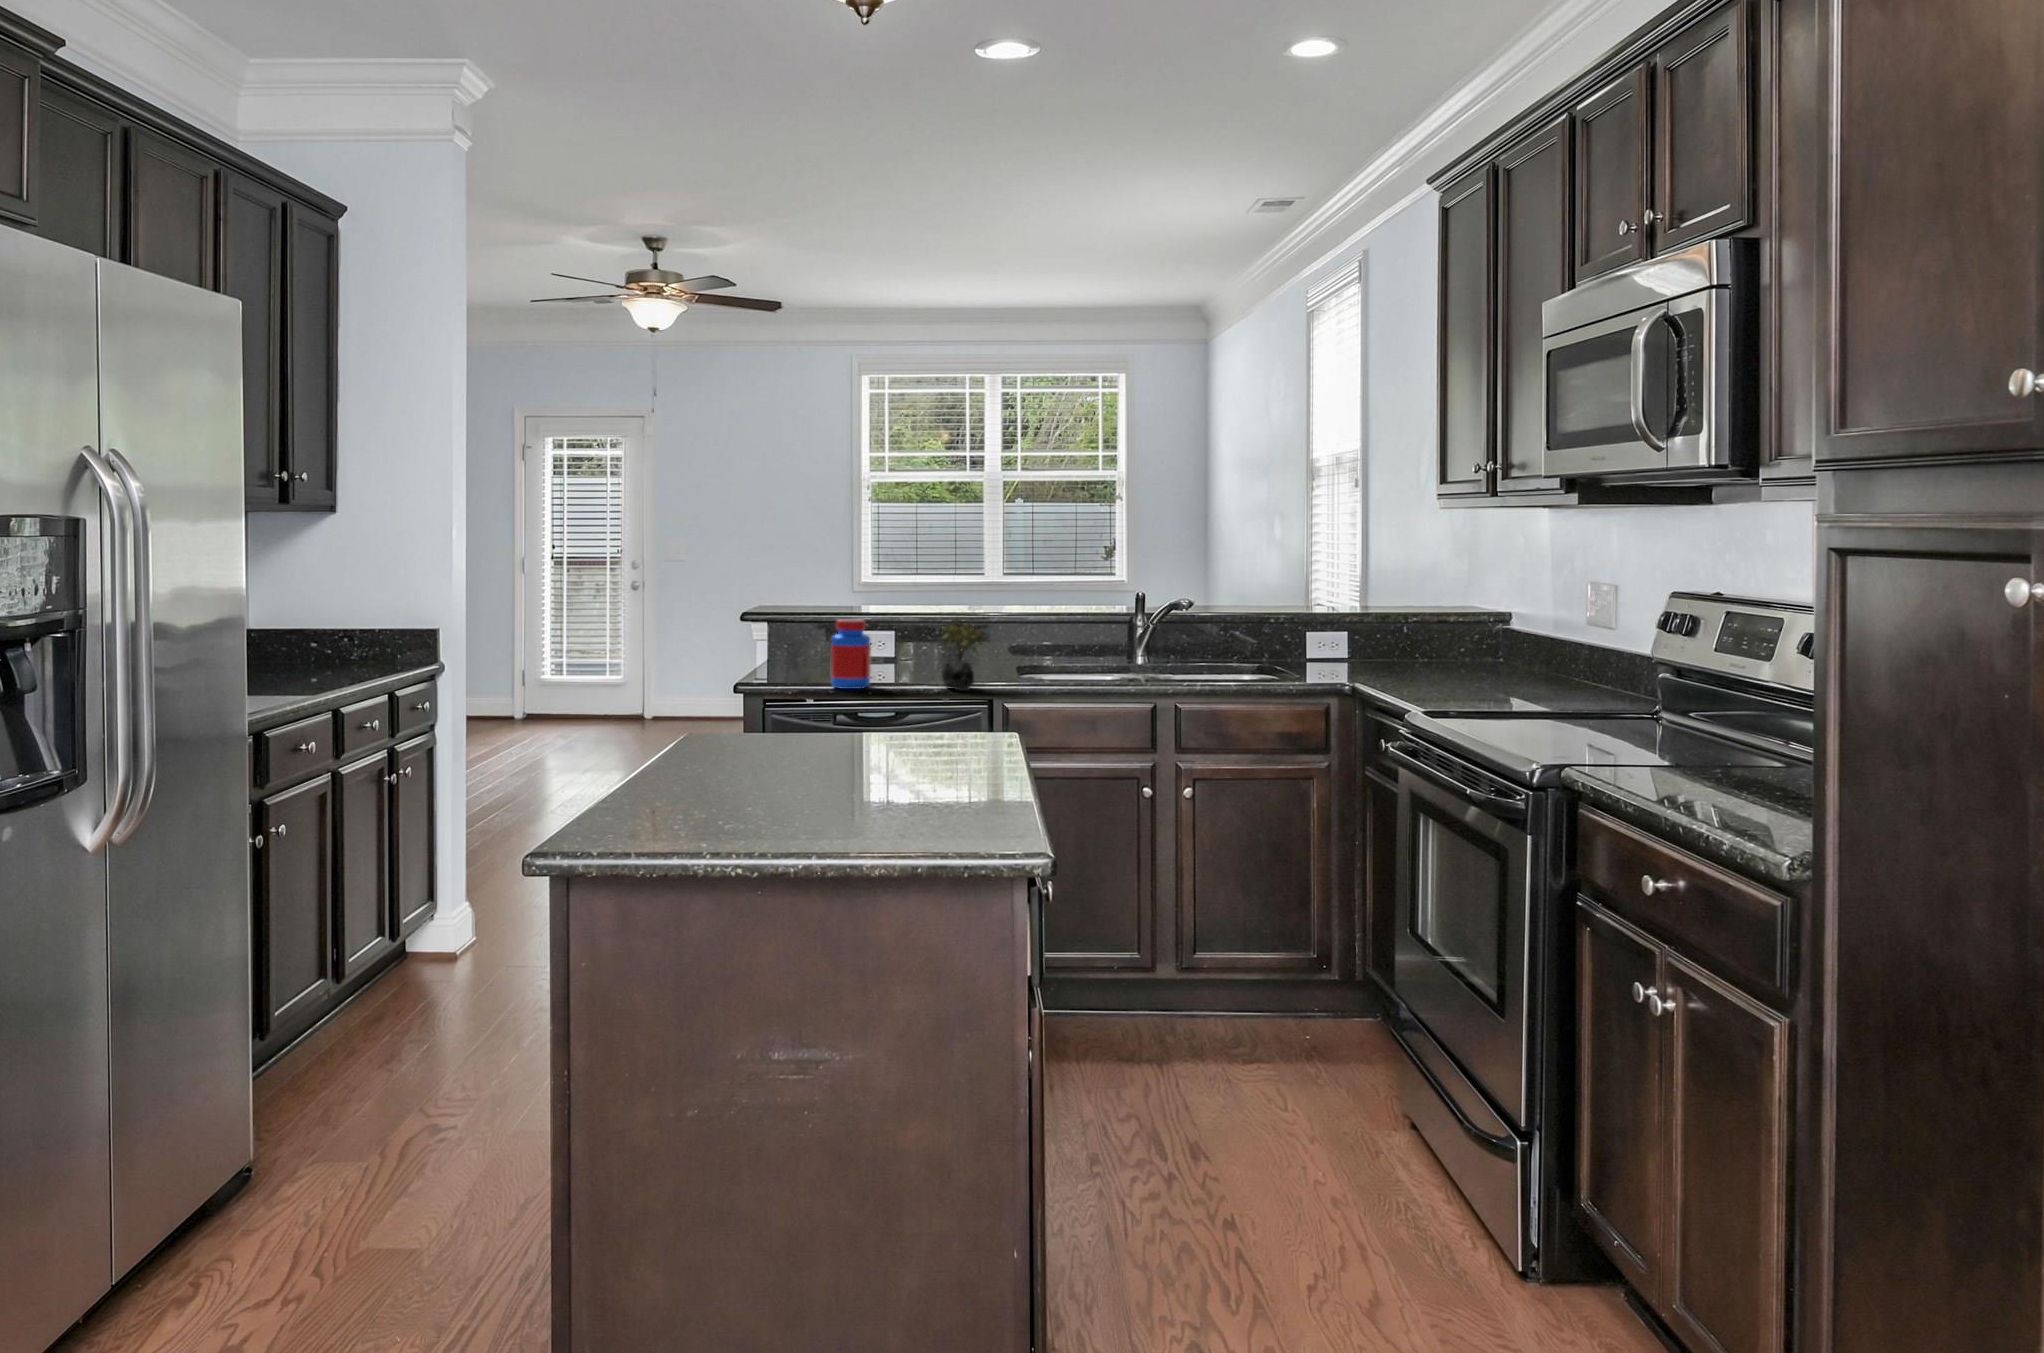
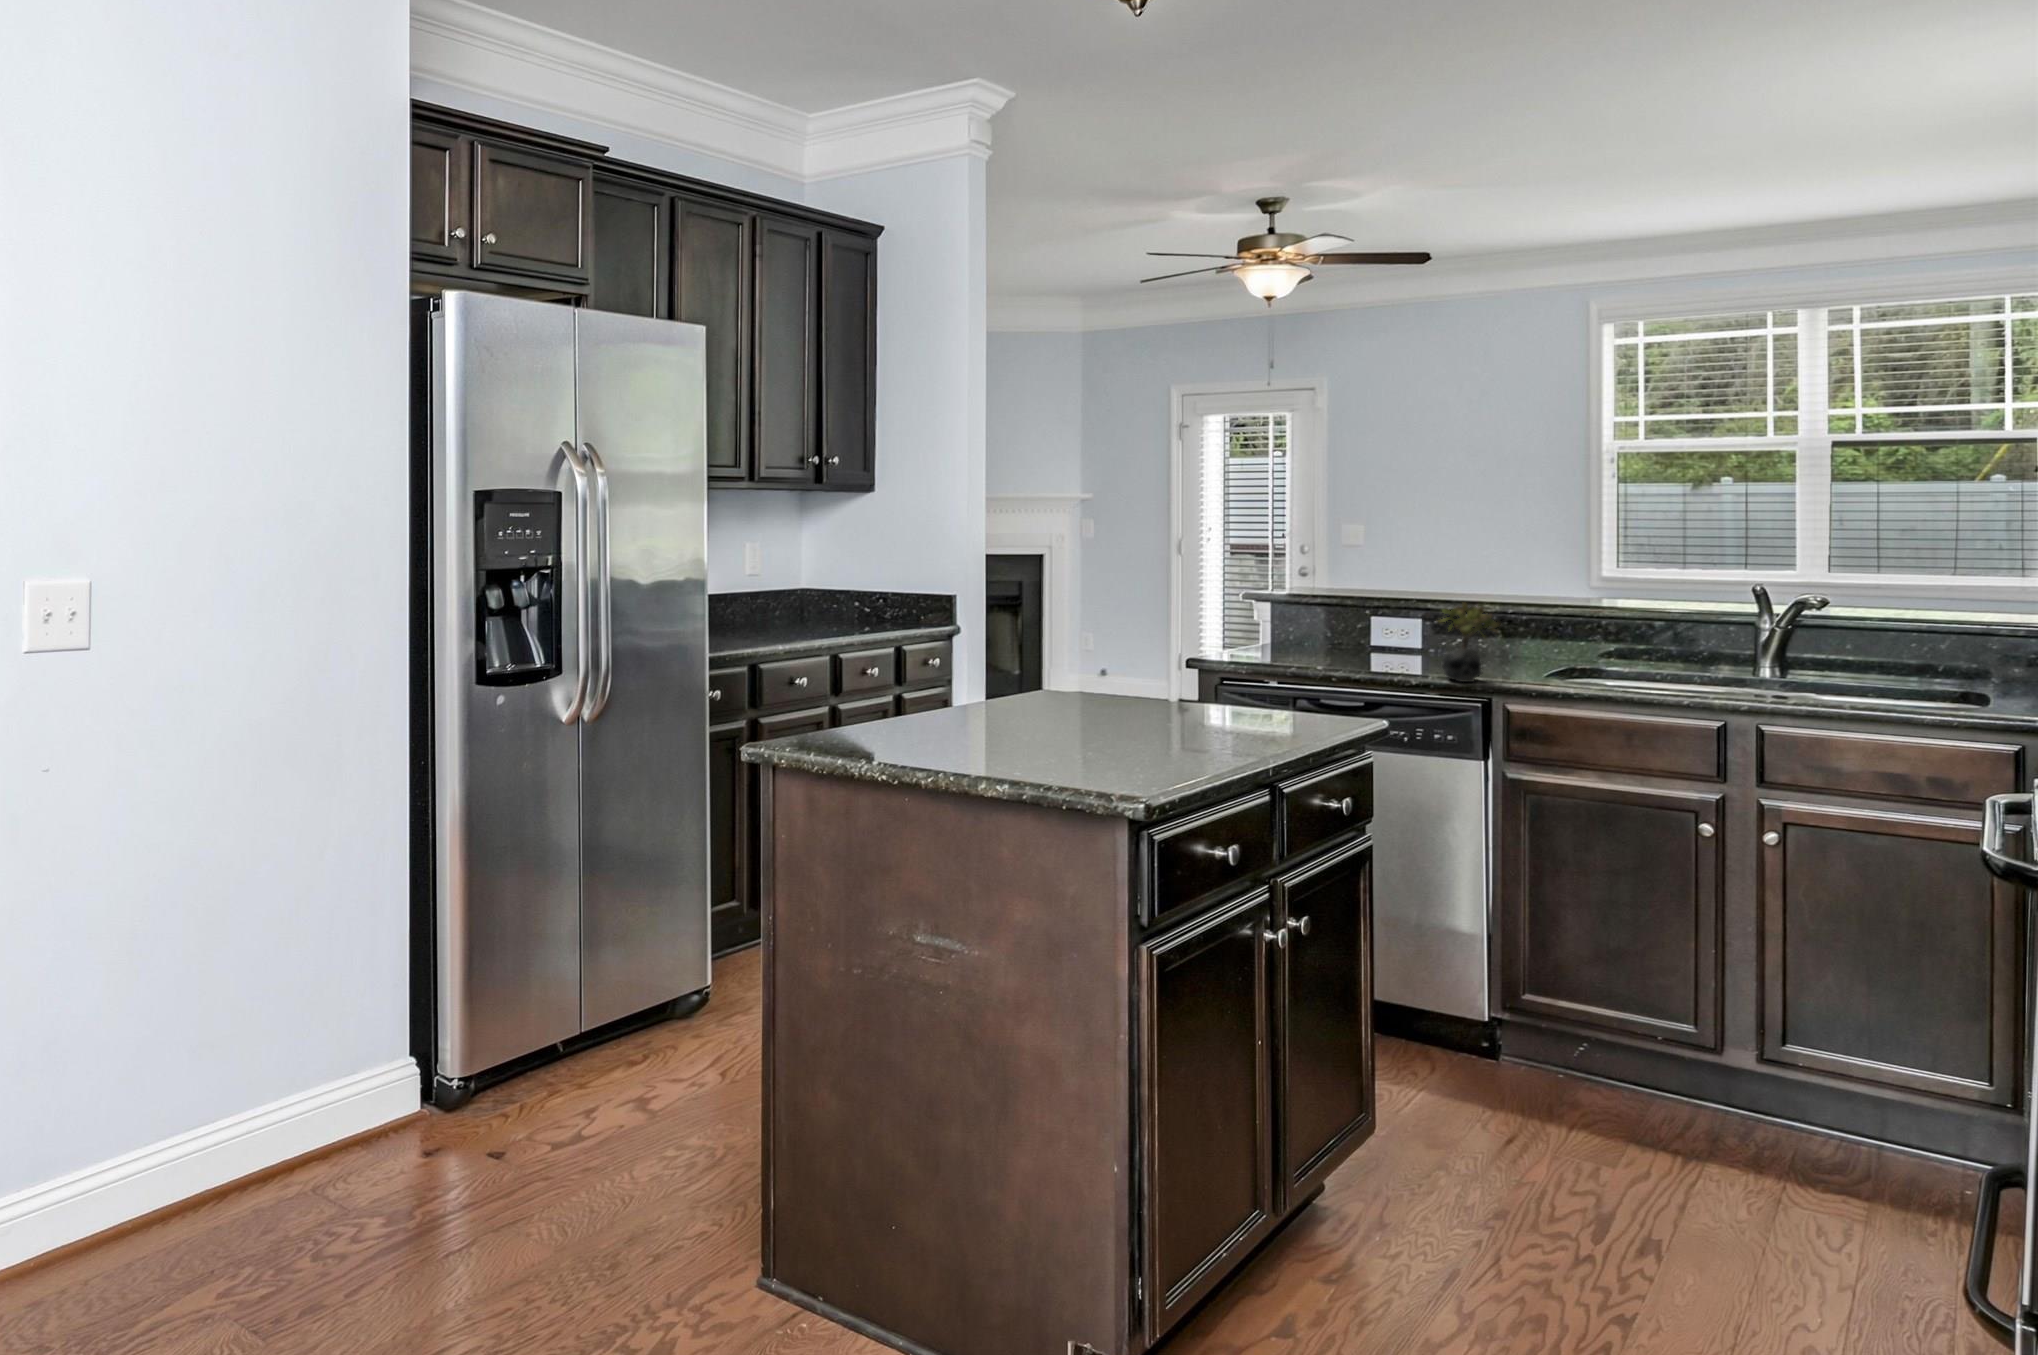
jar: present [831,619,871,689] -> none [1308,598,1357,673]

